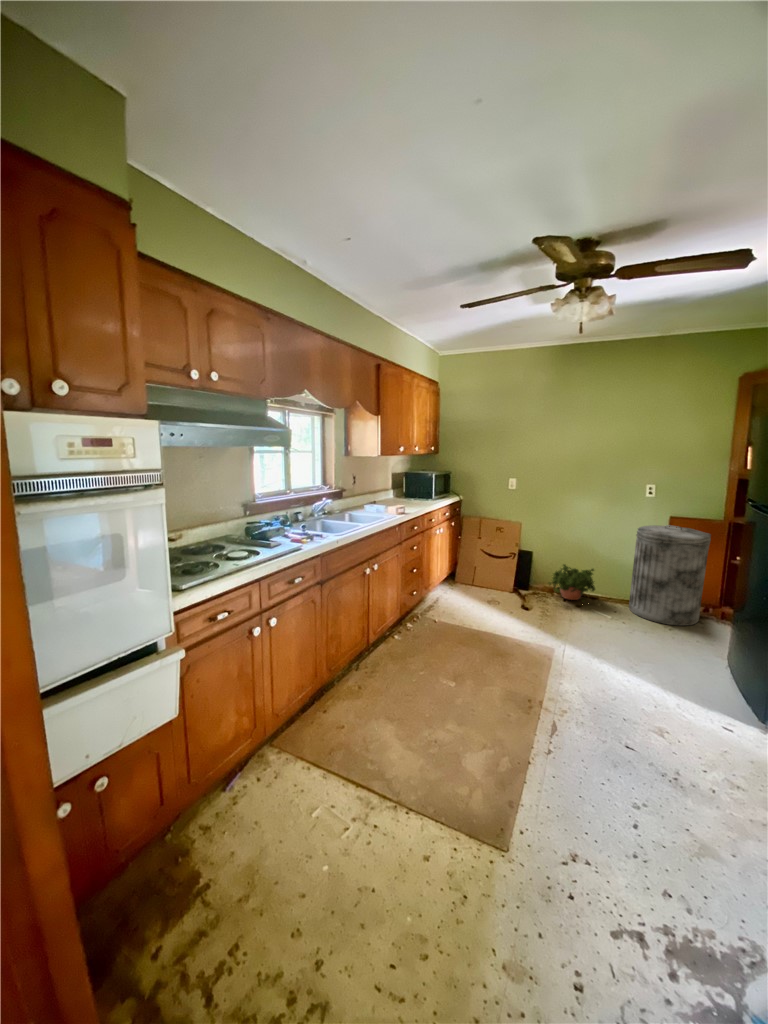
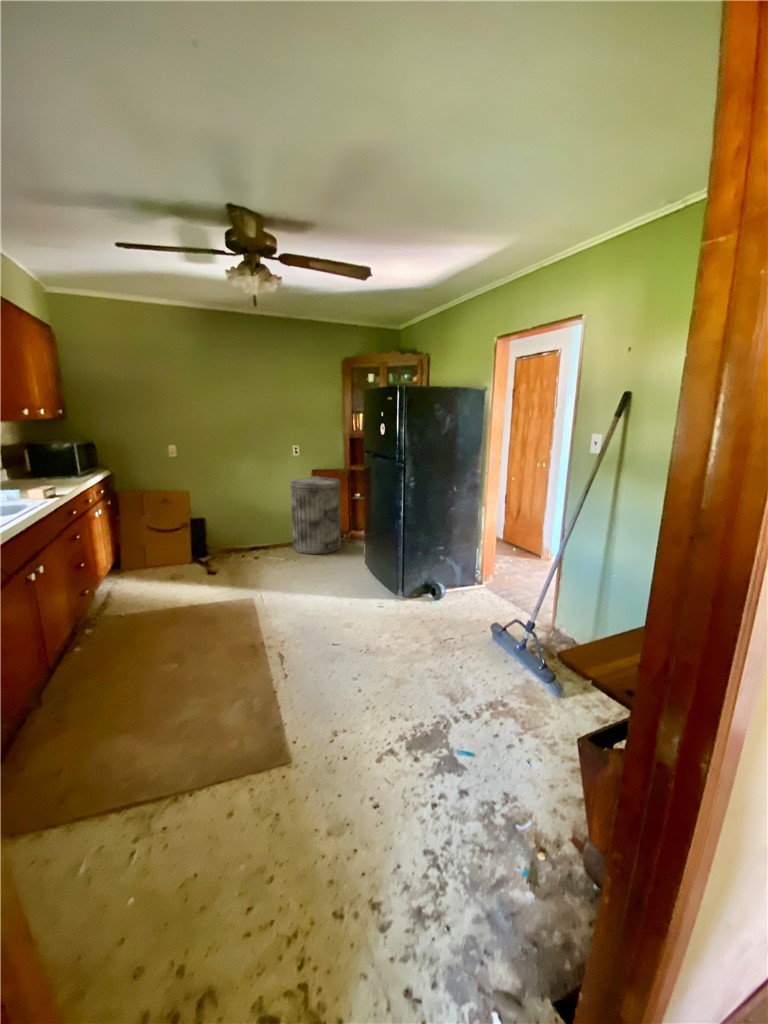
potted plant: present [549,565,595,601] -> none [224,522,267,557]

